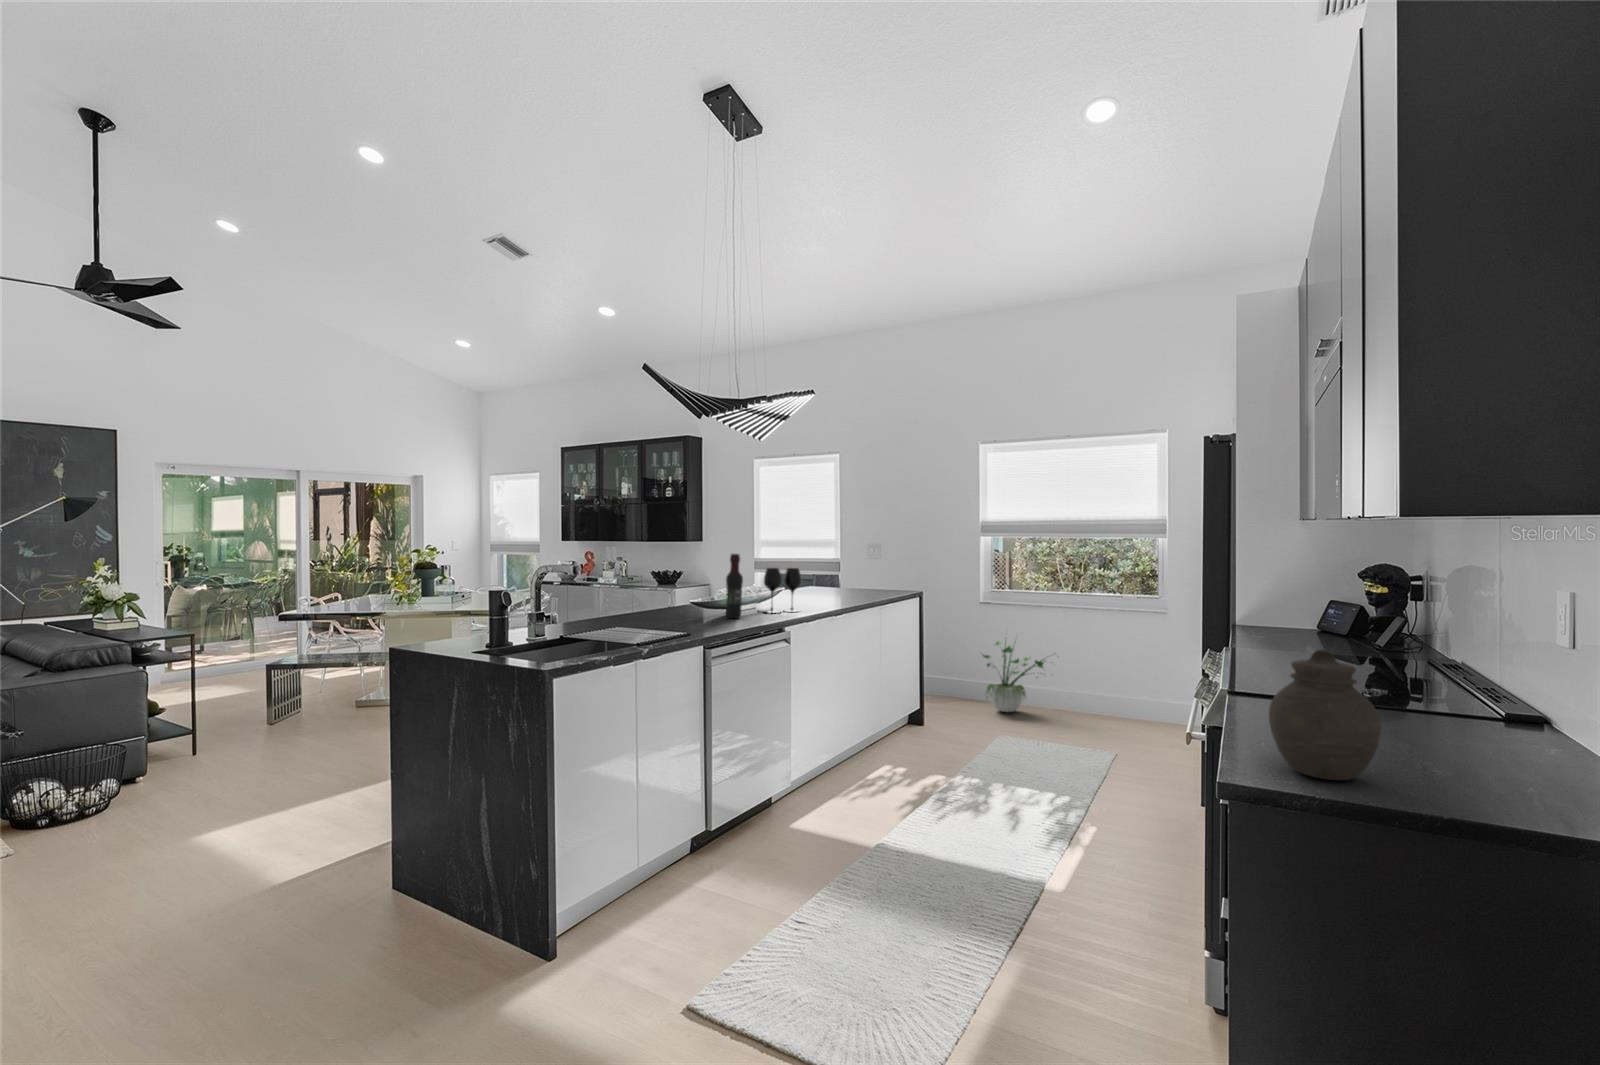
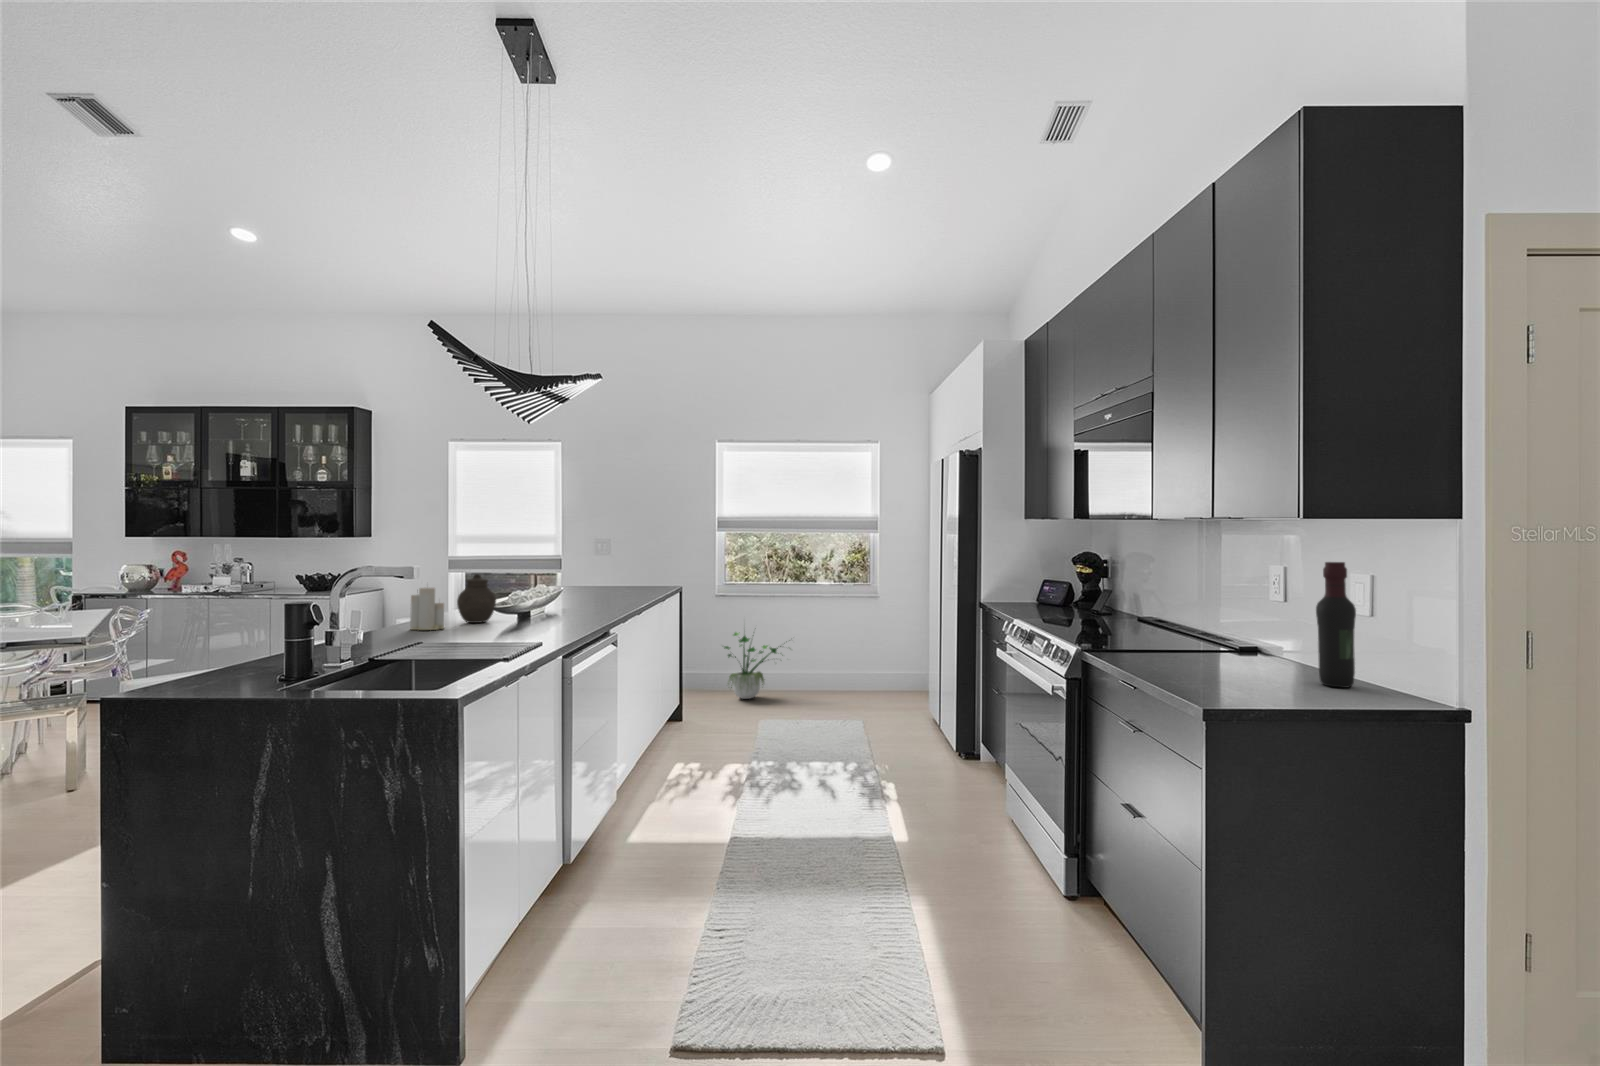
wine bottle: present [726,554,743,619] -> present [1316,562,1356,688]
wine glass: present [764,568,802,613] -> none [564,565,604,615]
candle: none [629,579,653,617] -> present [410,587,444,630]
jar: present [1269,650,1381,780] -> present [457,574,496,623]

